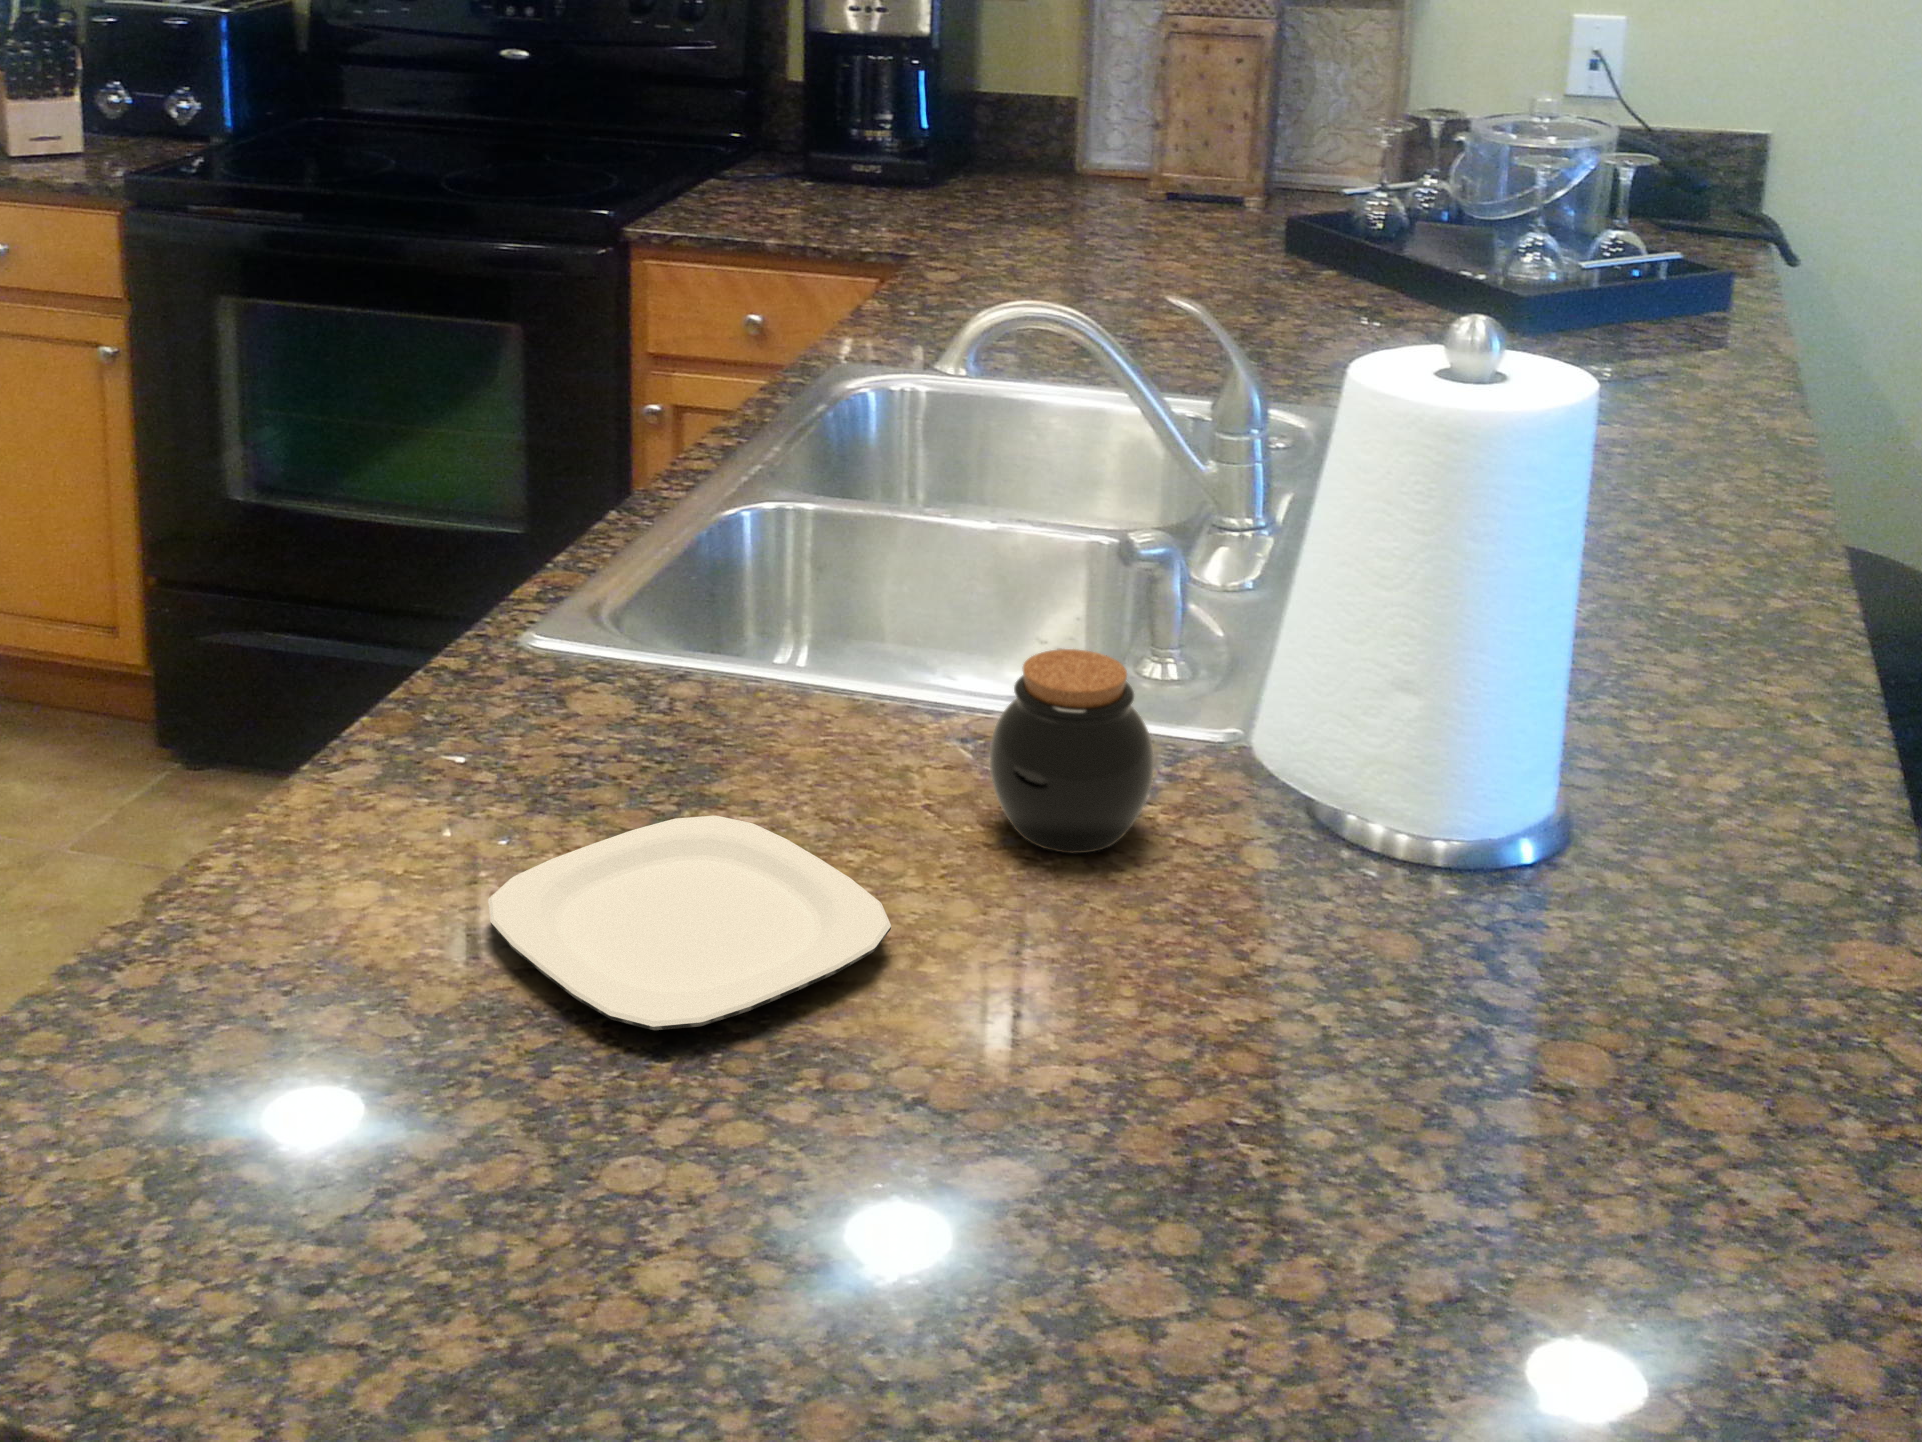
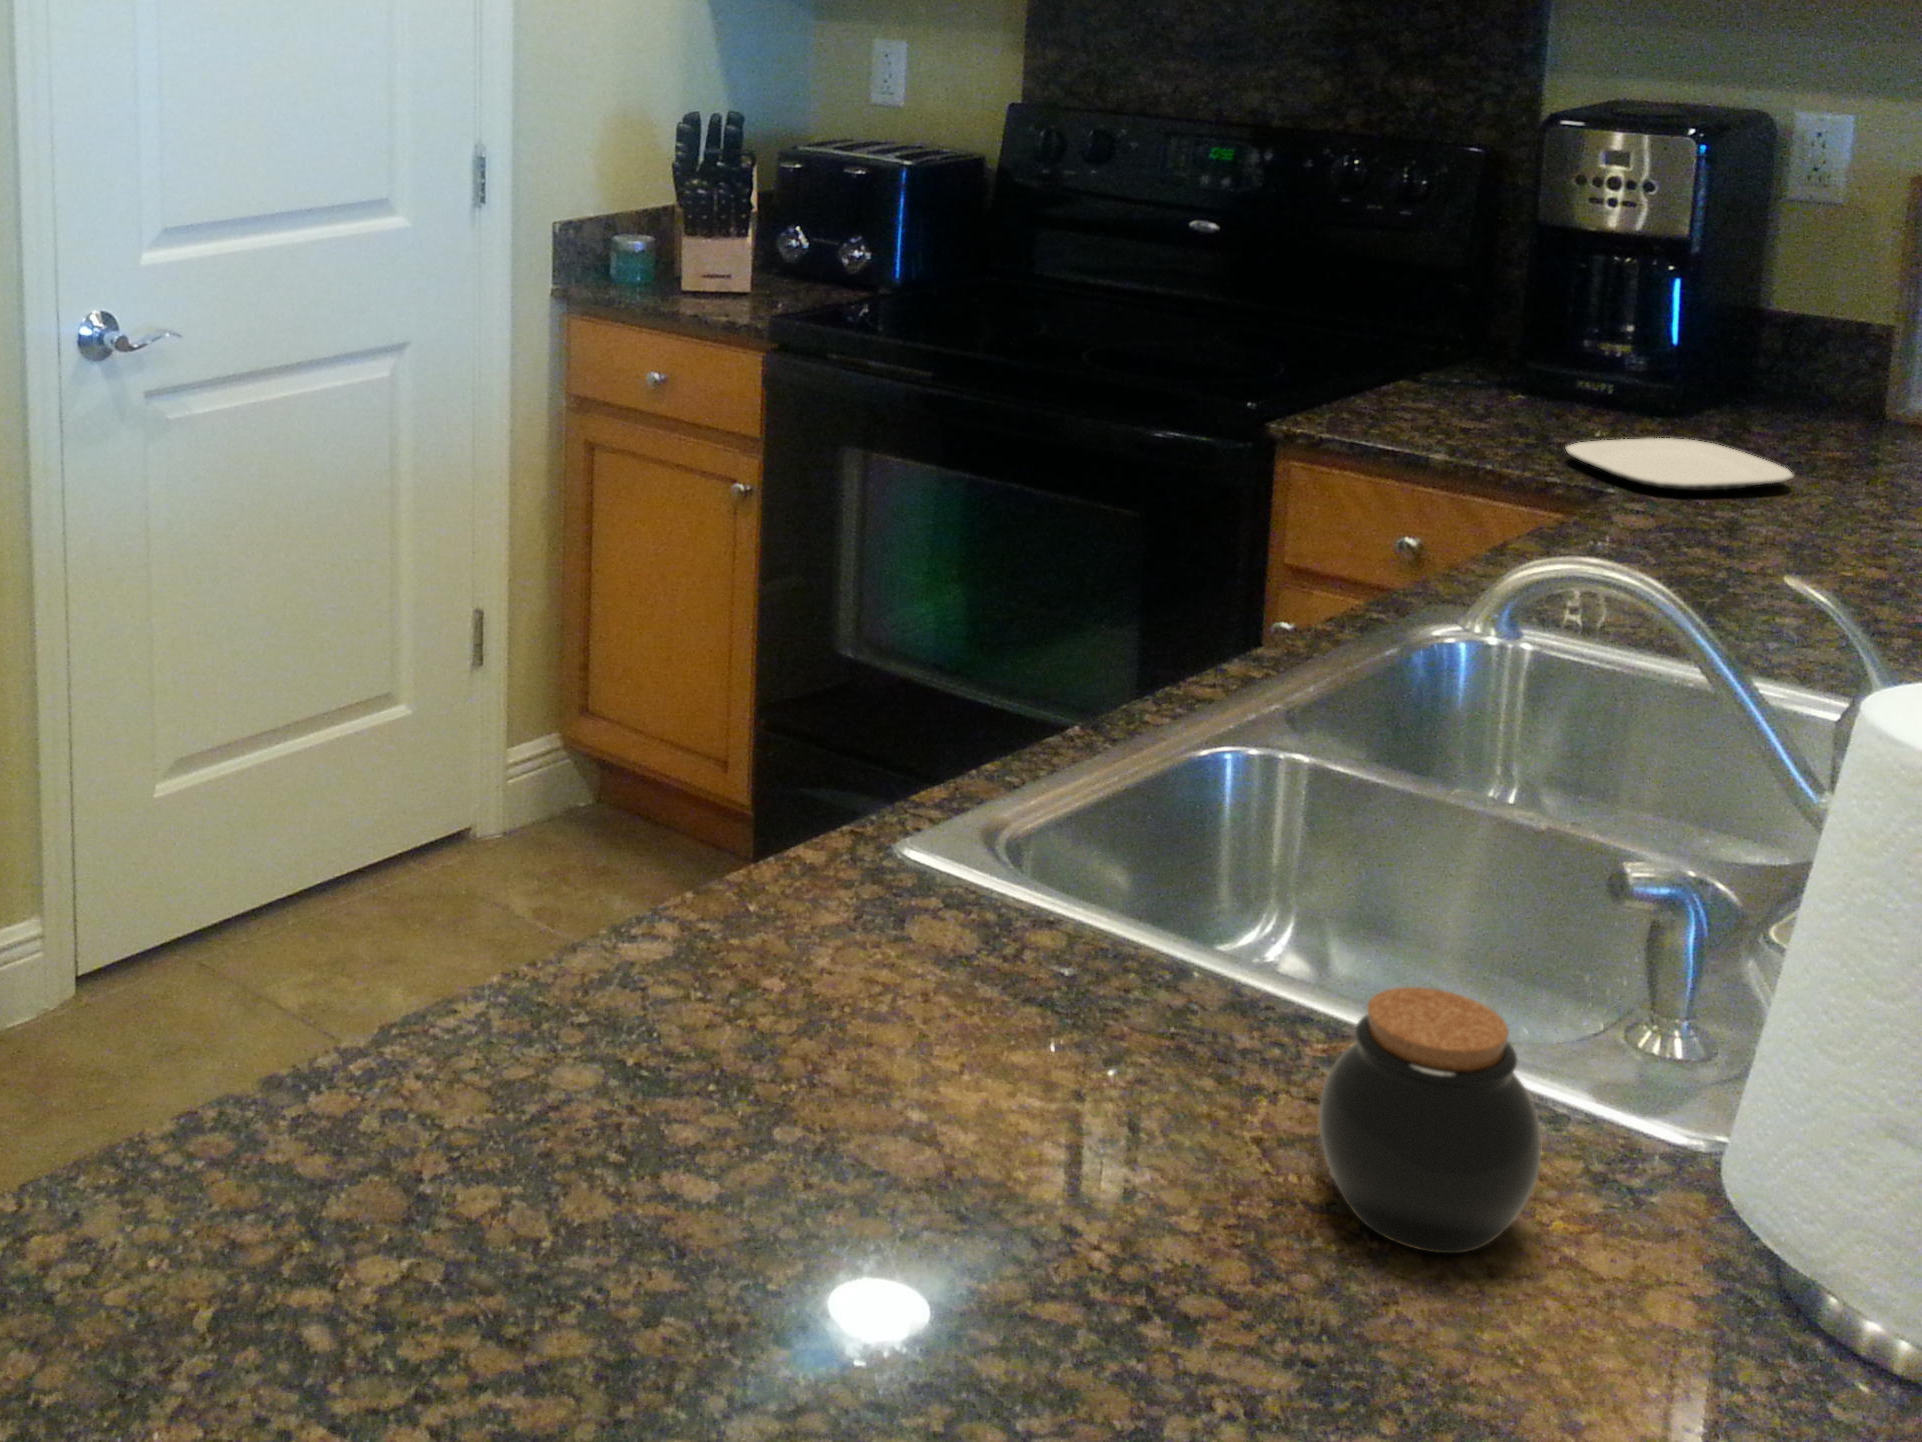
plate: present [488,816,891,1030] -> present [1566,438,1793,491]

